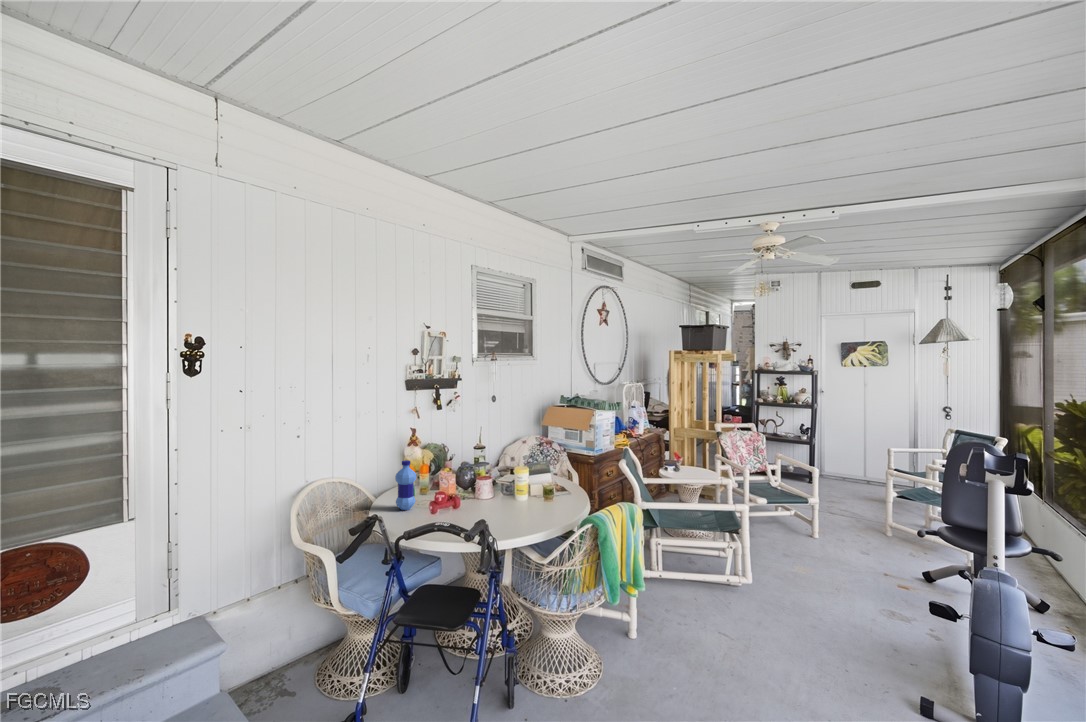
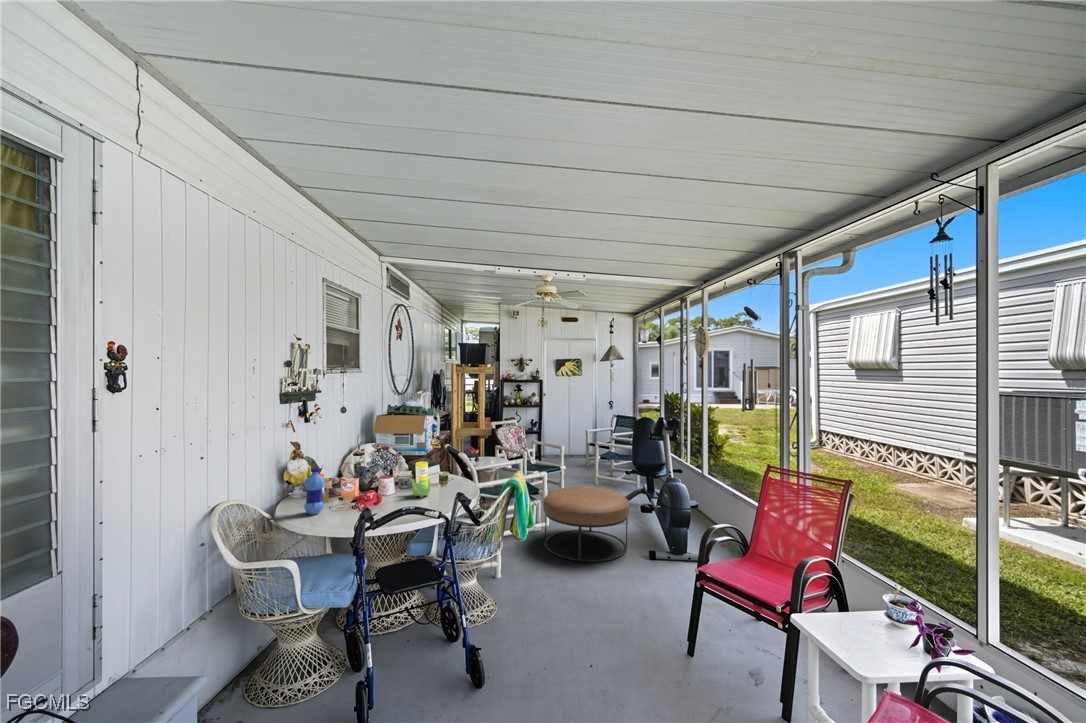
teapot: none [512,487,542,511] -> present [412,478,431,498]
ottoman: none [737,529,888,663] -> present [543,486,630,562]

